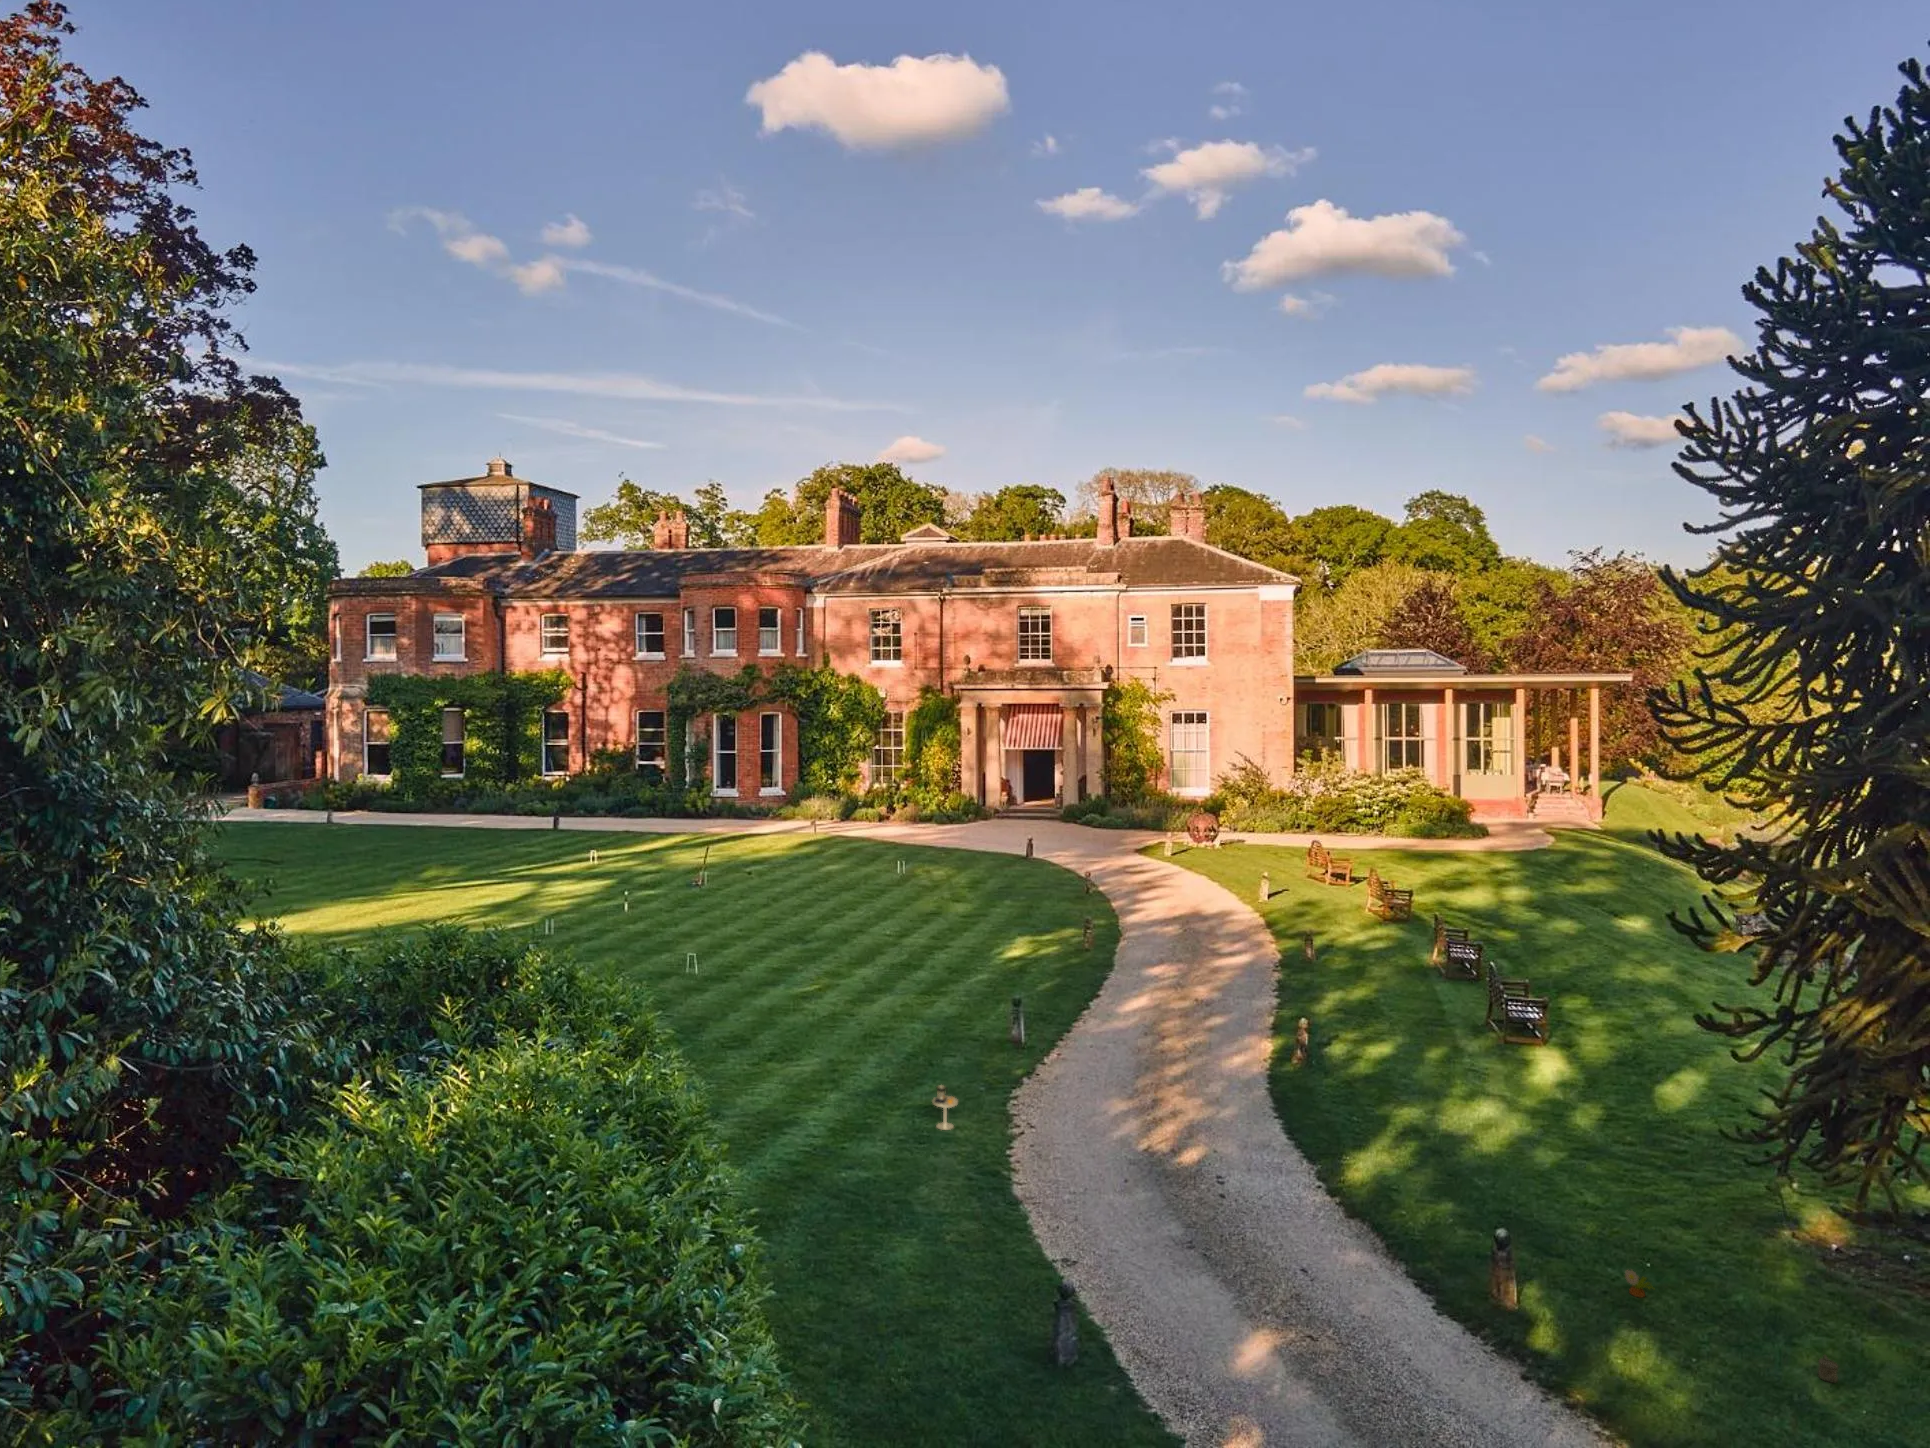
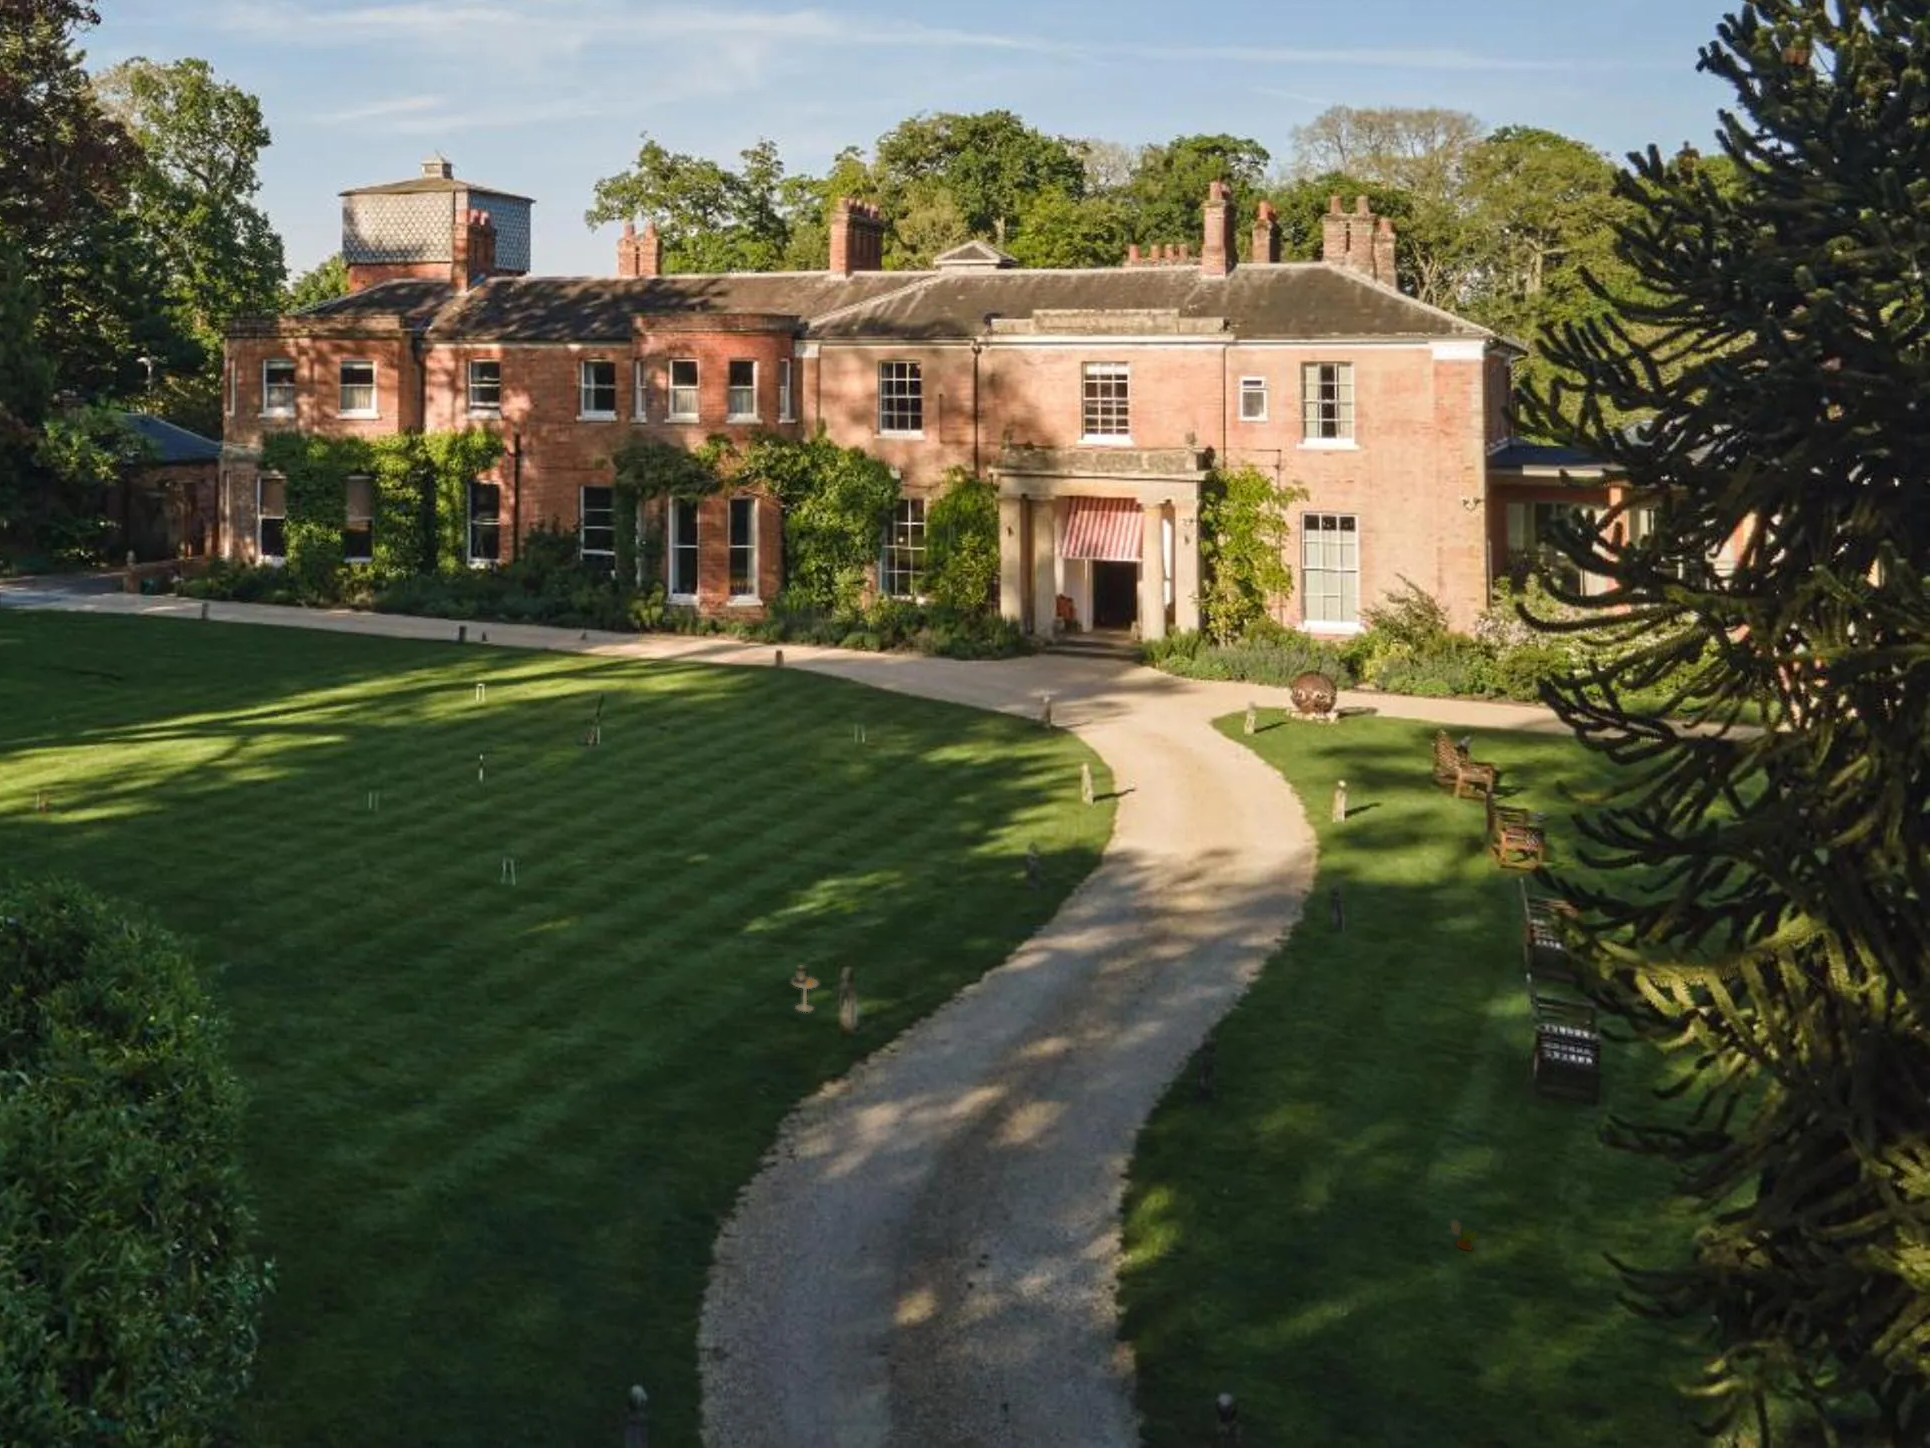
watering can: present [1818,1356,1838,1383] -> none [1589,1313,1609,1339]

